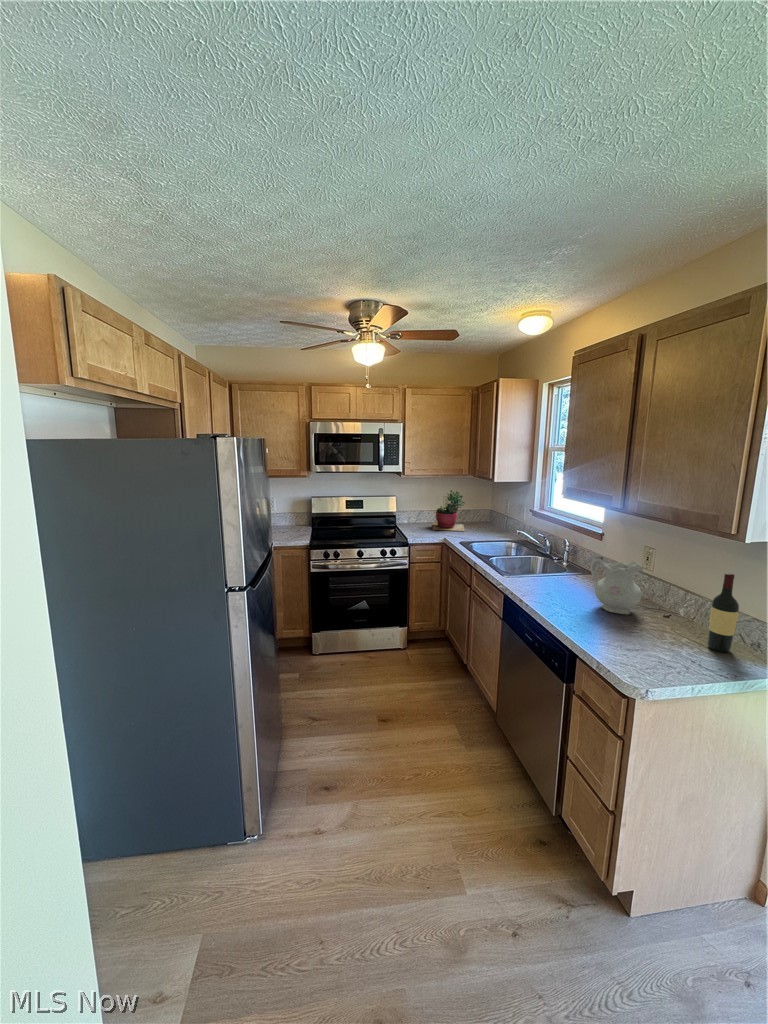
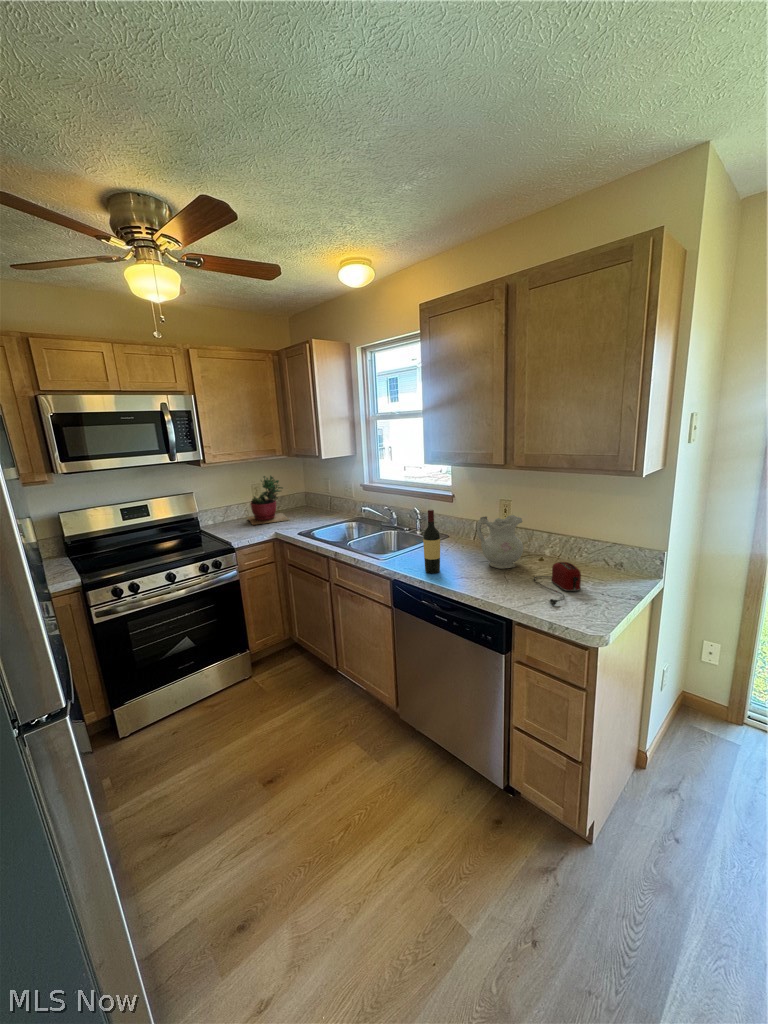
wine bottle: present [708,573,739,652] -> present [423,510,440,573]
toaster: none [615,617,674,652] -> present [534,562,581,605]

